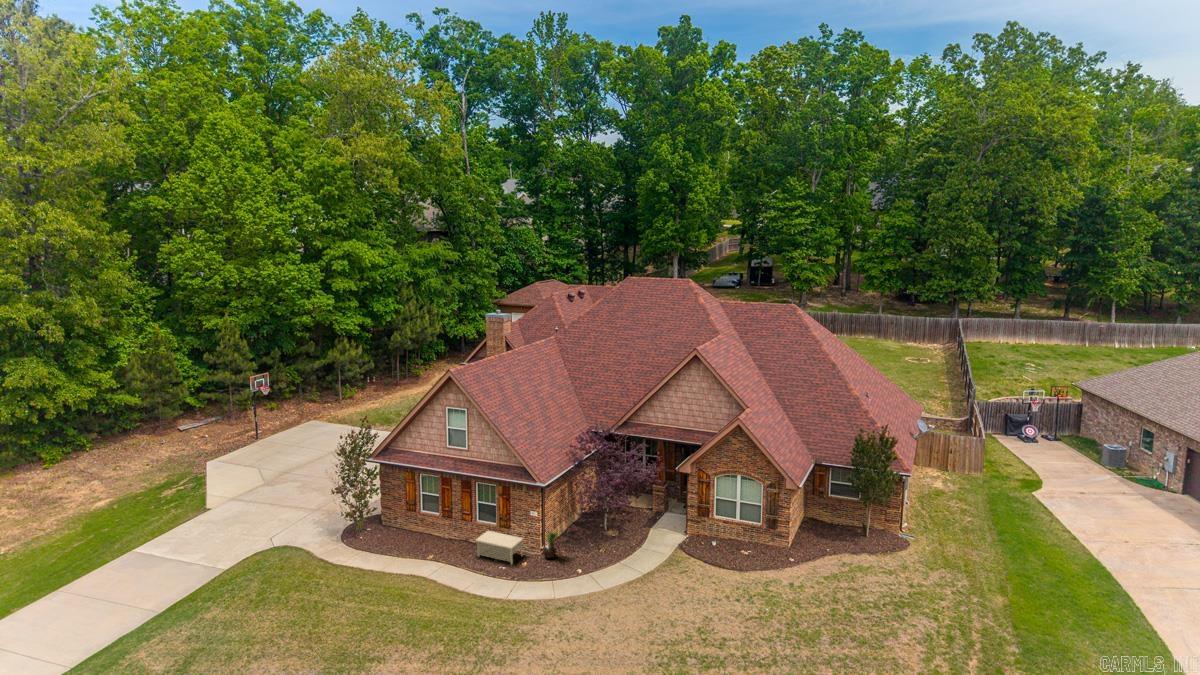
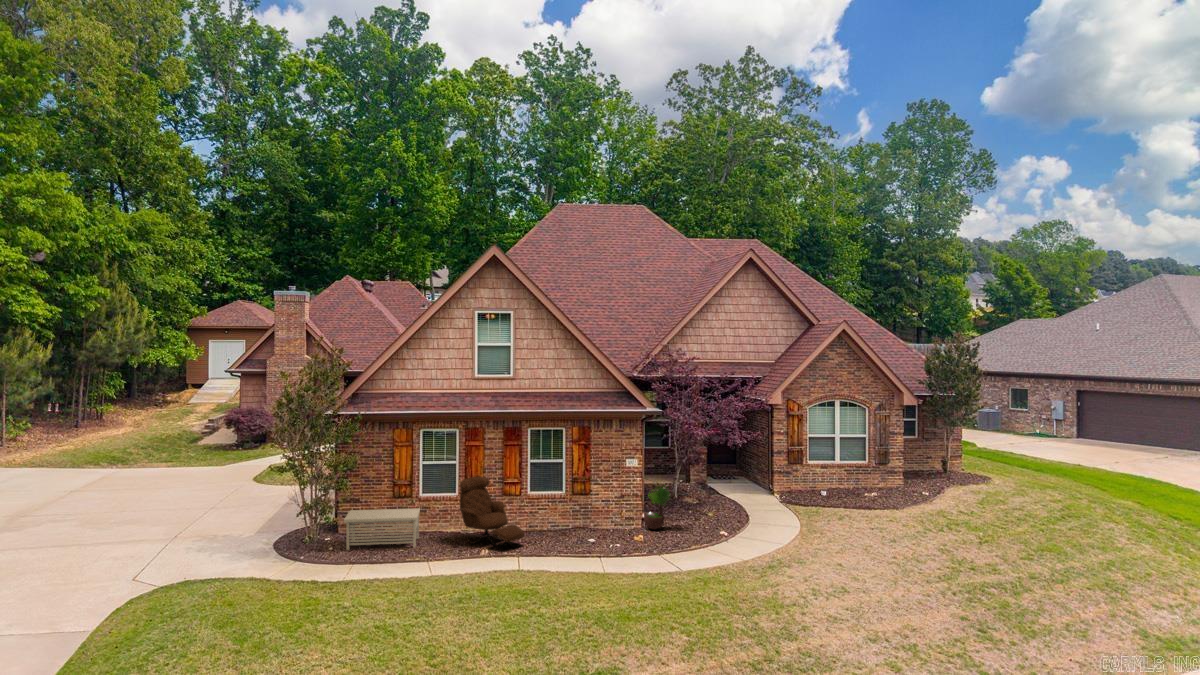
lounge chair: none [431,507,462,559] -> present [459,477,525,549]
storage bench: present [476,531,523,564] -> present [344,508,420,550]

